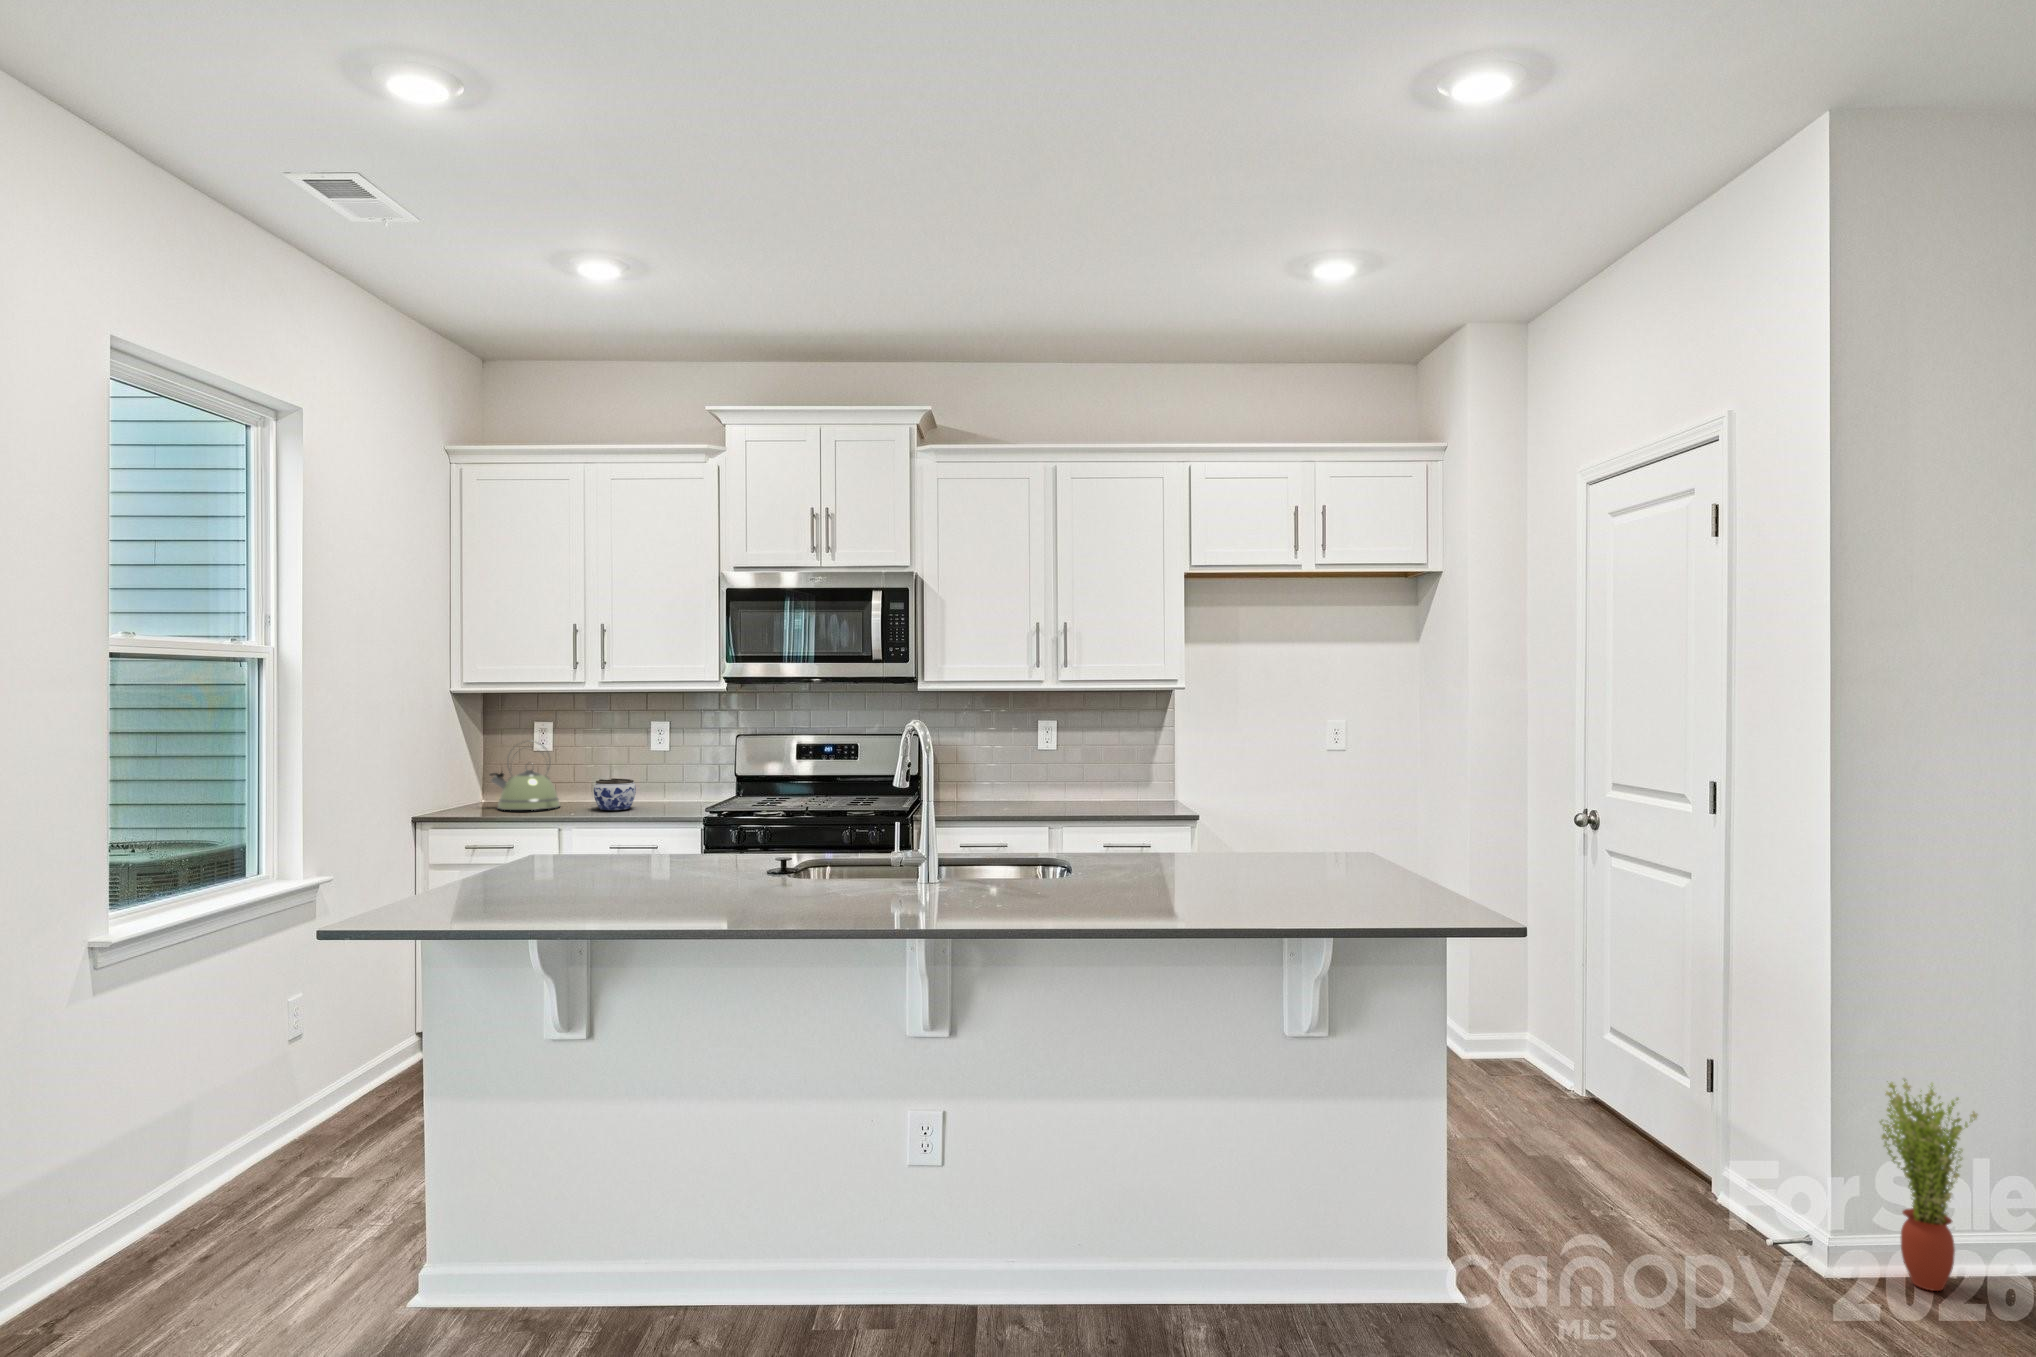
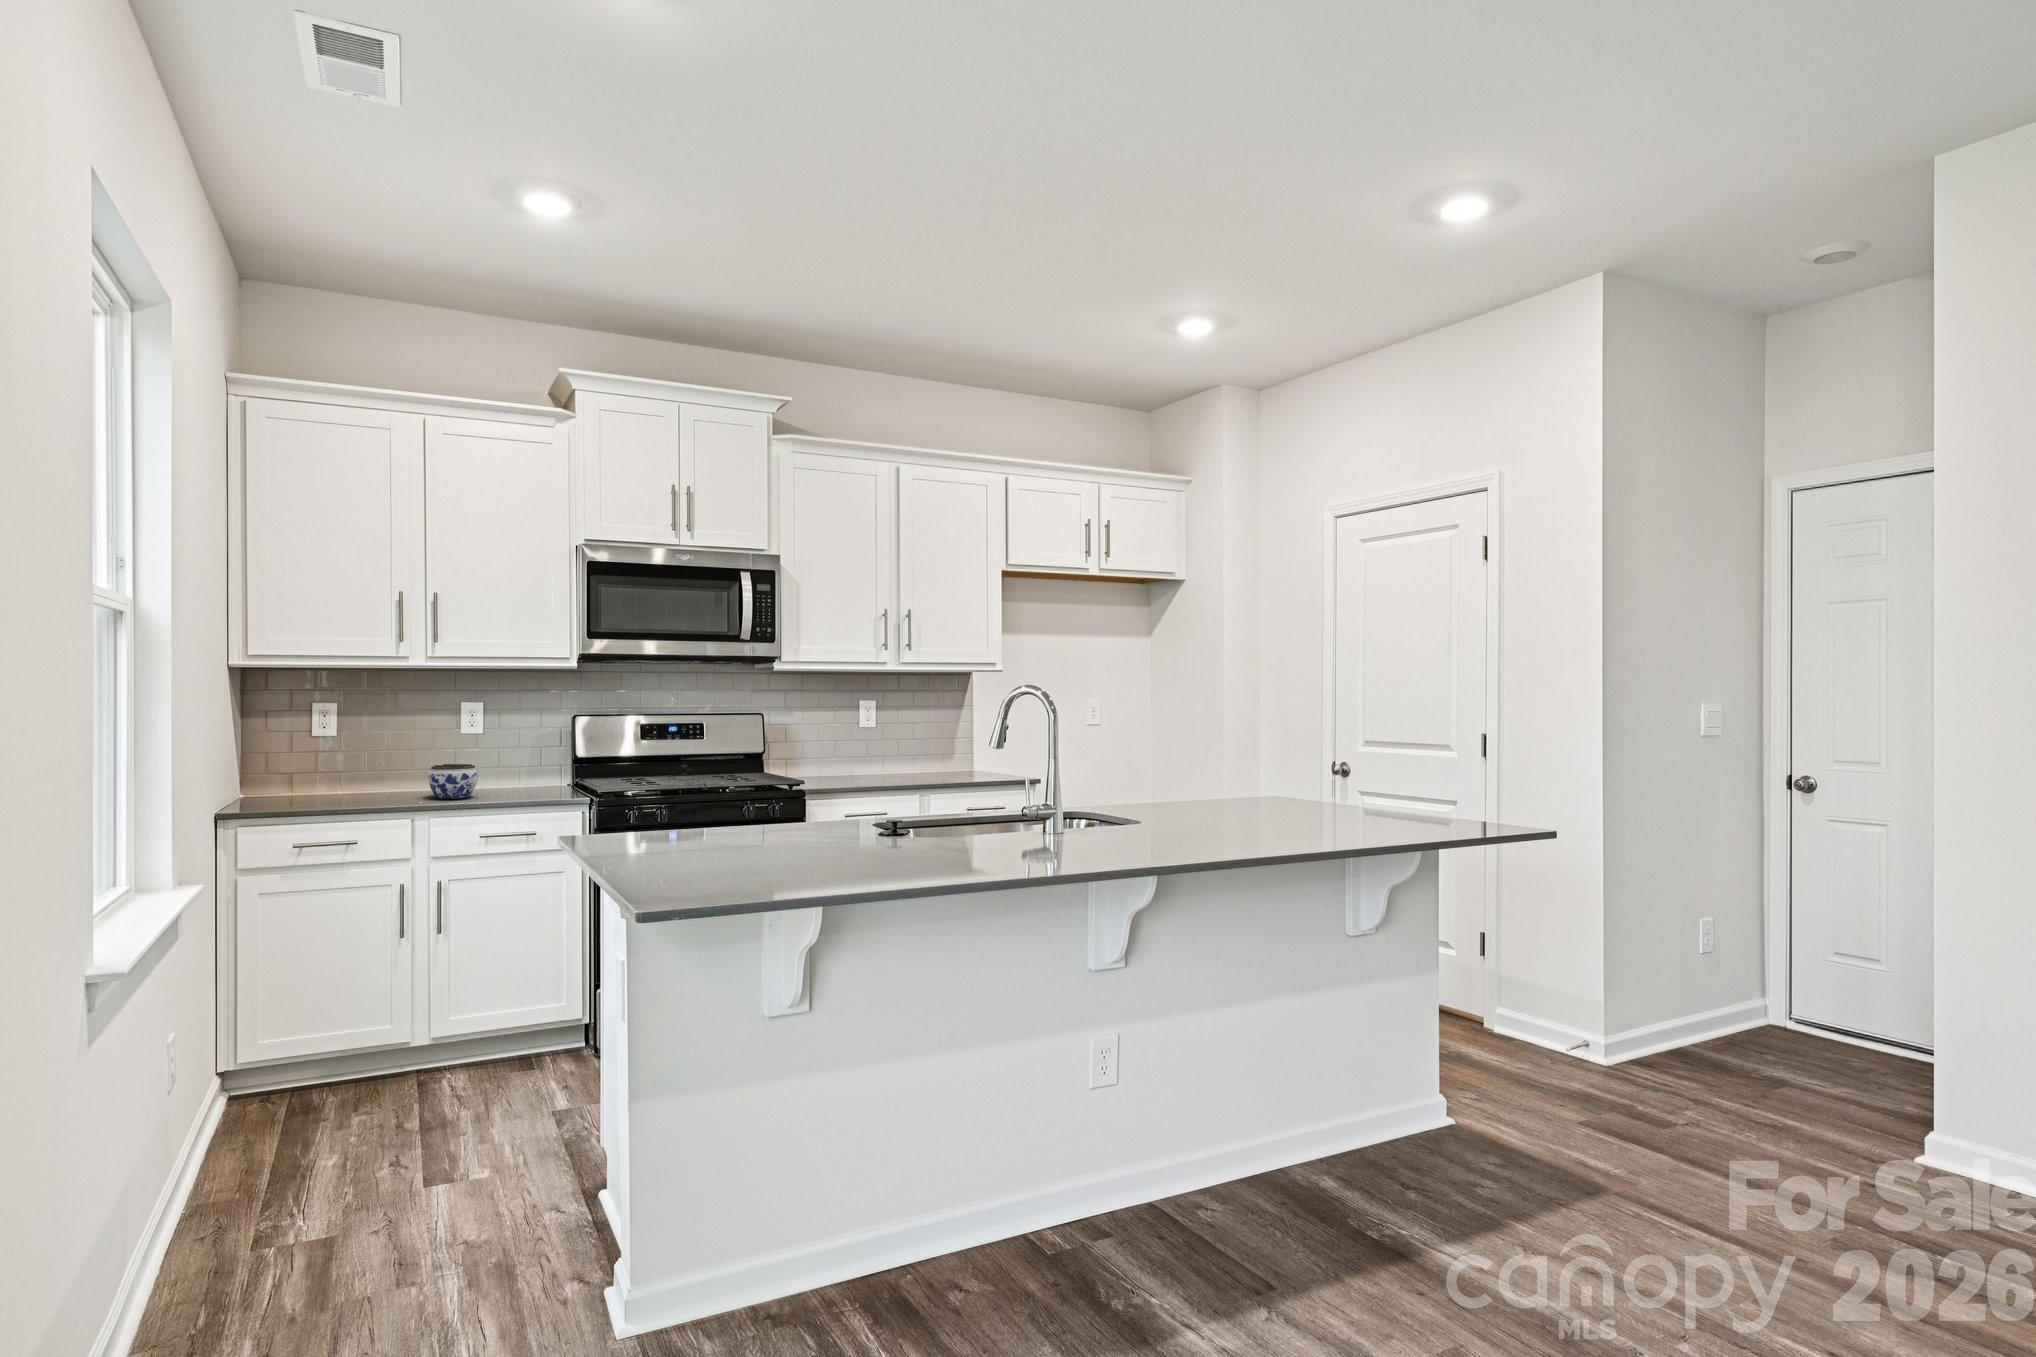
kettle: present [490,742,560,810] -> none [296,723,382,802]
potted plant: present [1880,1080,1977,1291] -> none [1636,925,1690,1064]

